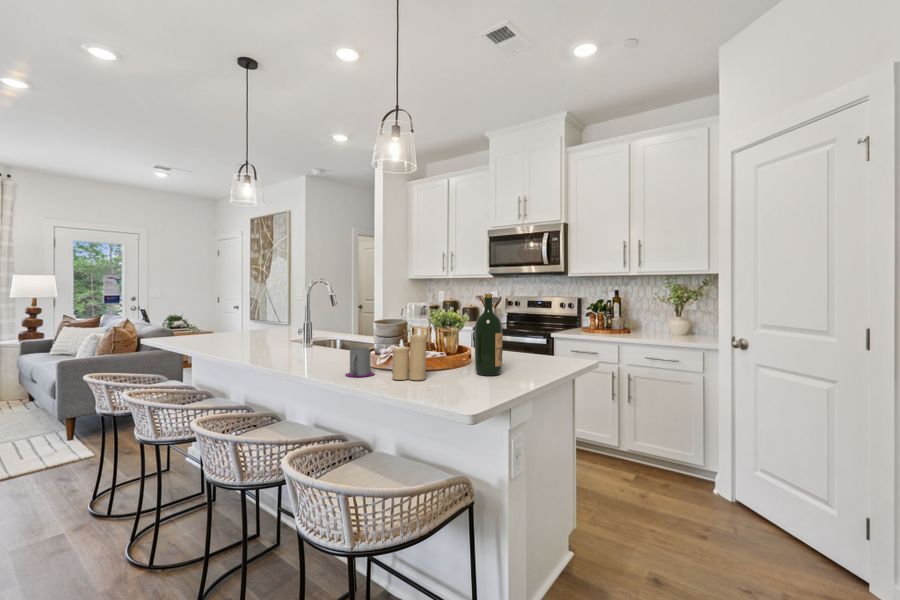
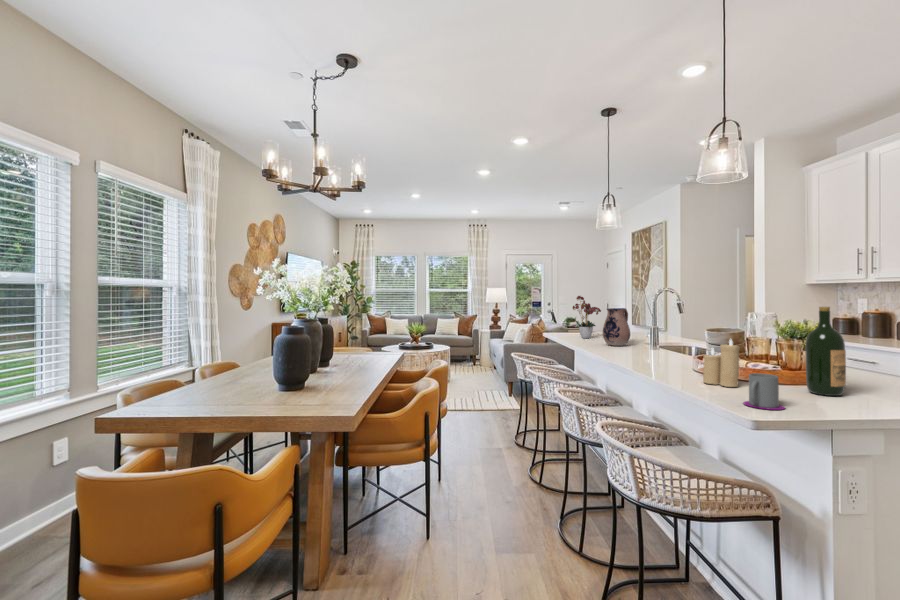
flower arrangement: none [193,282,239,341] -> present [573,296,601,339]
ceramic pitcher: none [244,300,279,347] -> present [603,308,630,346]
mug: present [346,348,374,377] -> present [743,373,785,410]

